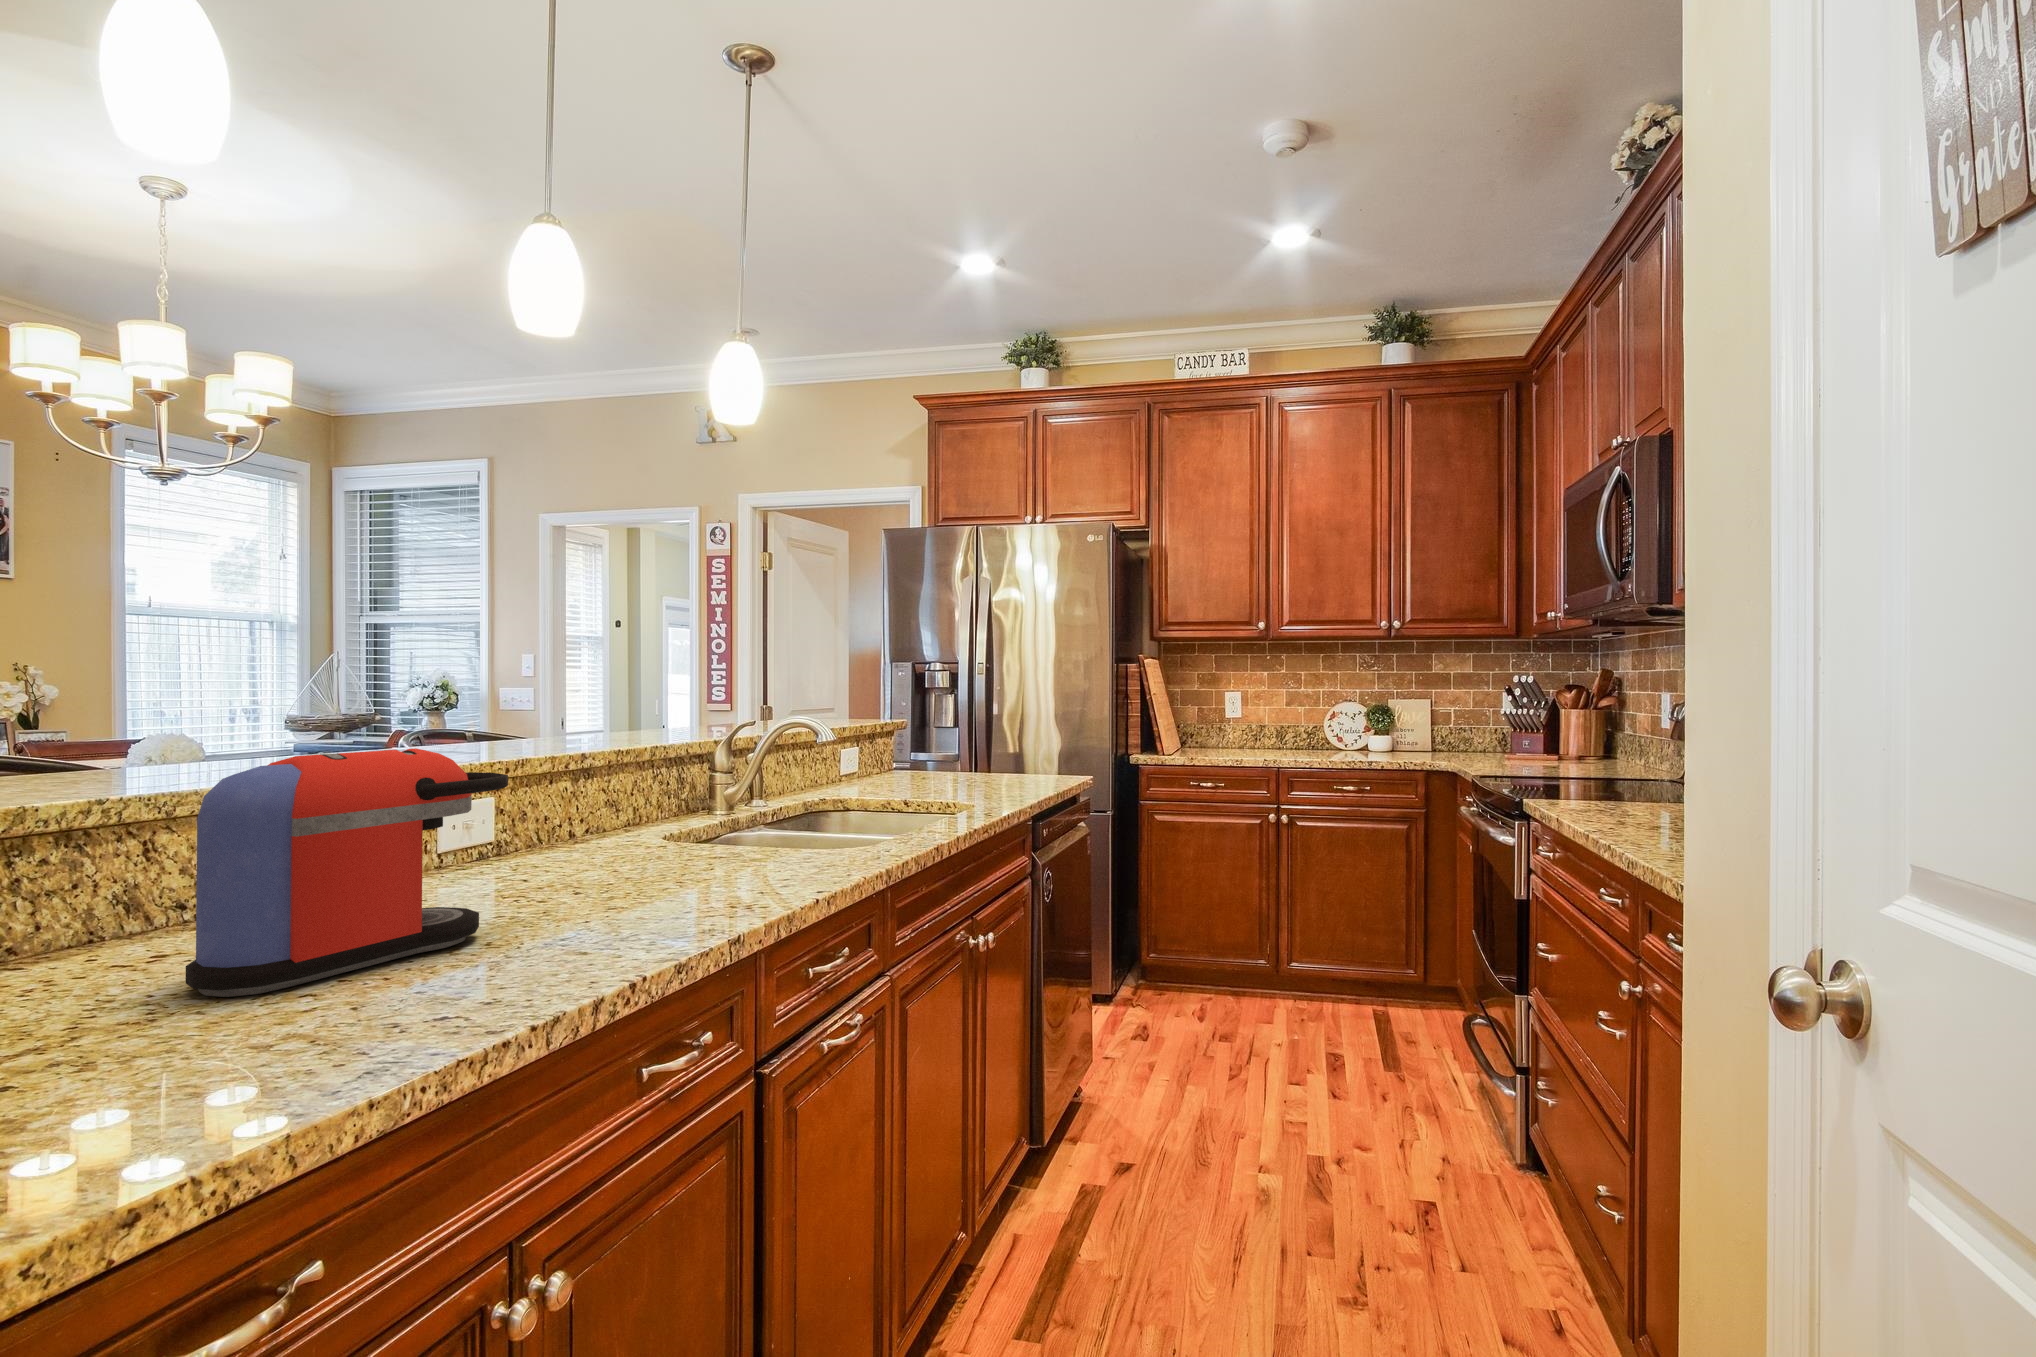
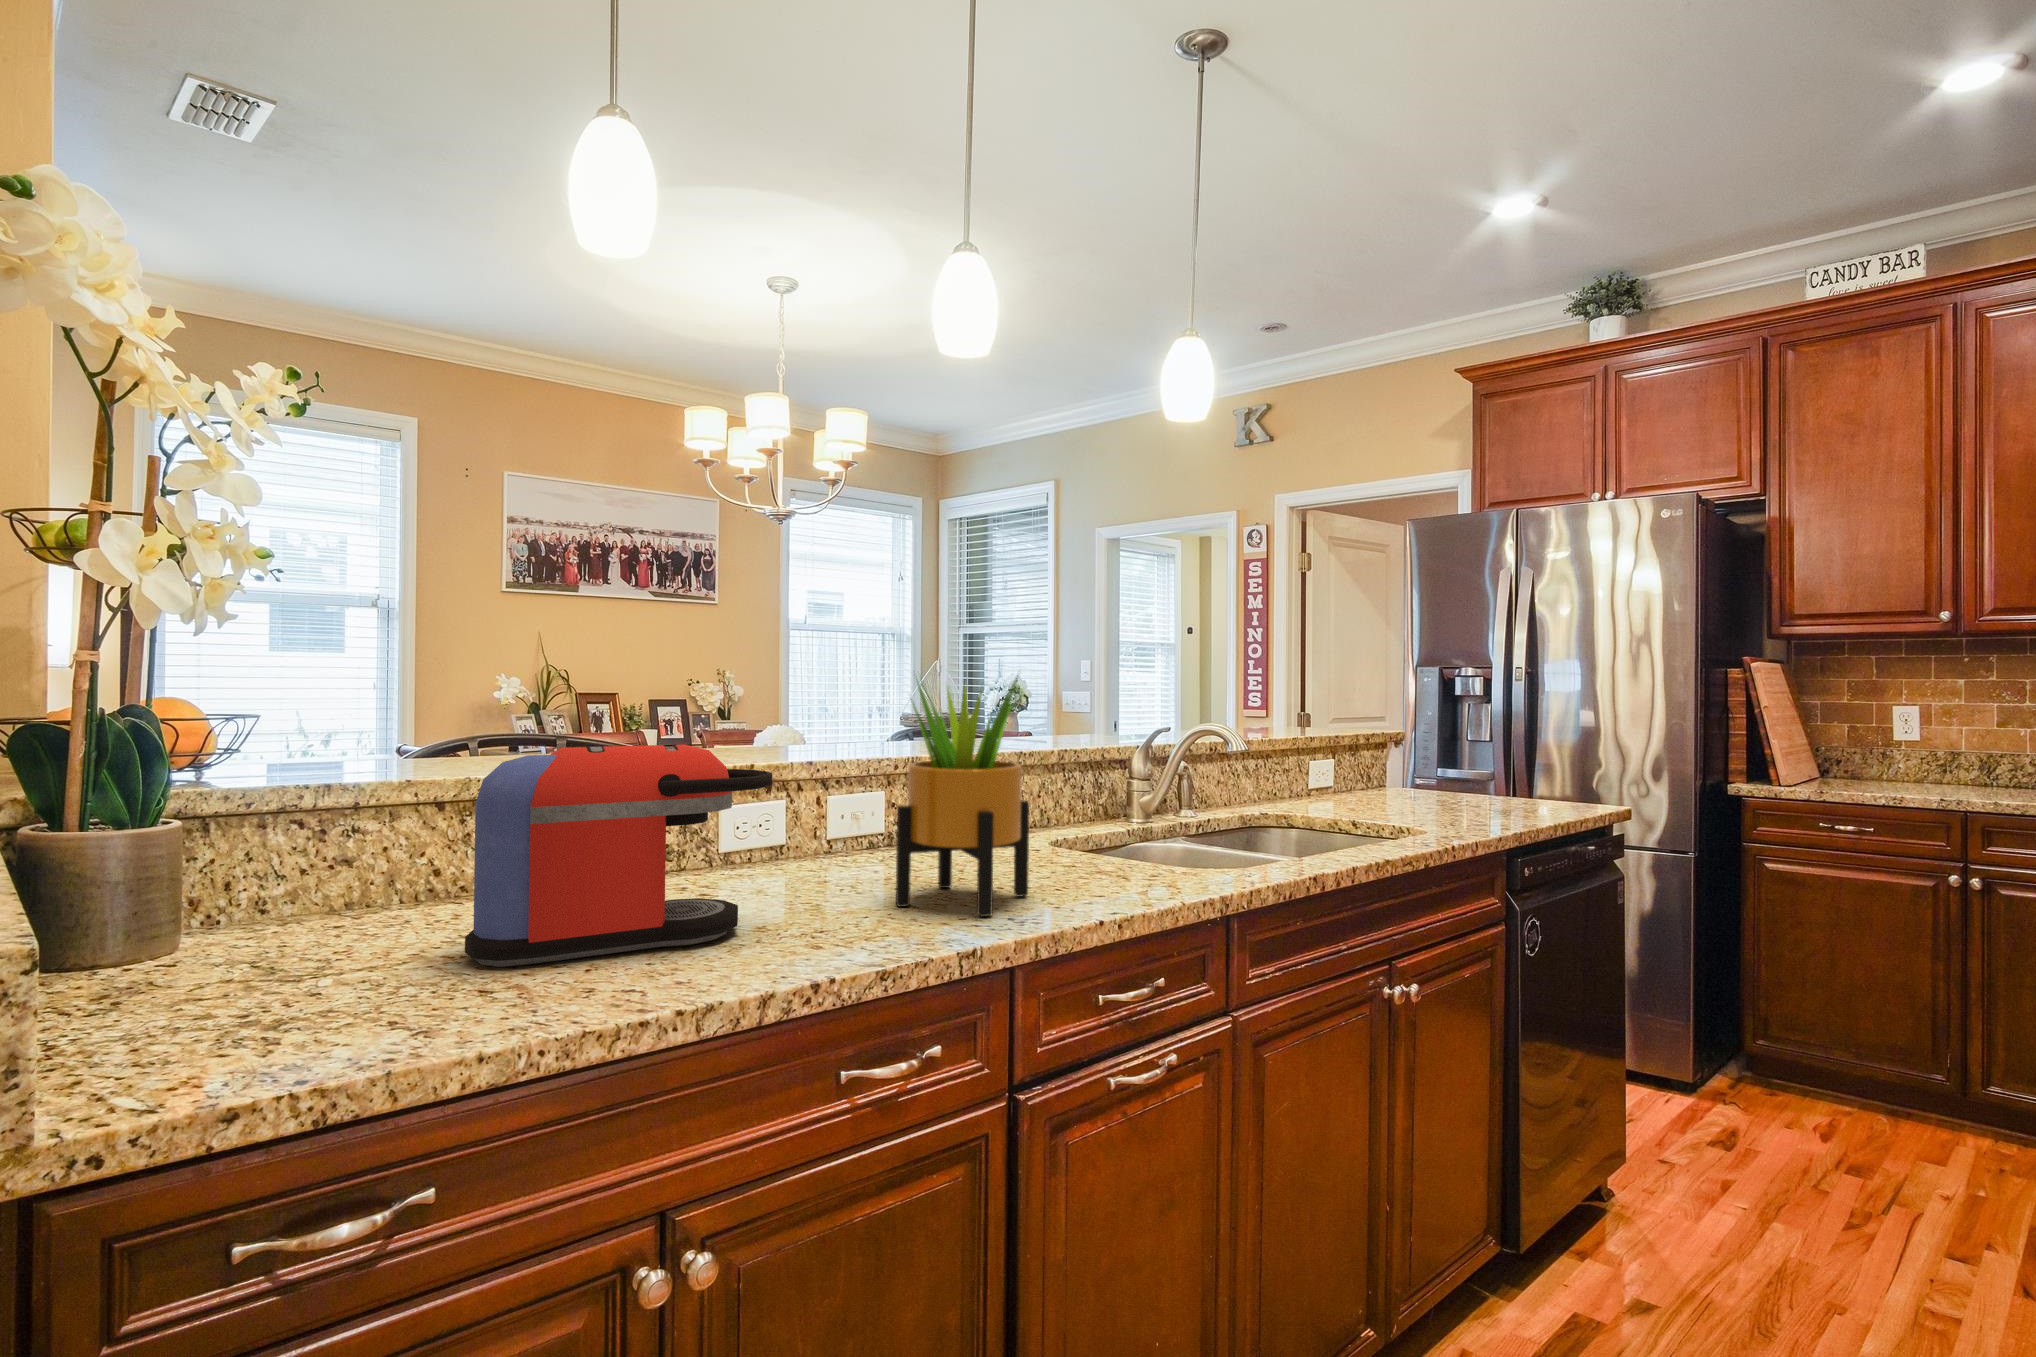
potted plant: none [591,669,718,897] -> present [896,675,1029,917]

